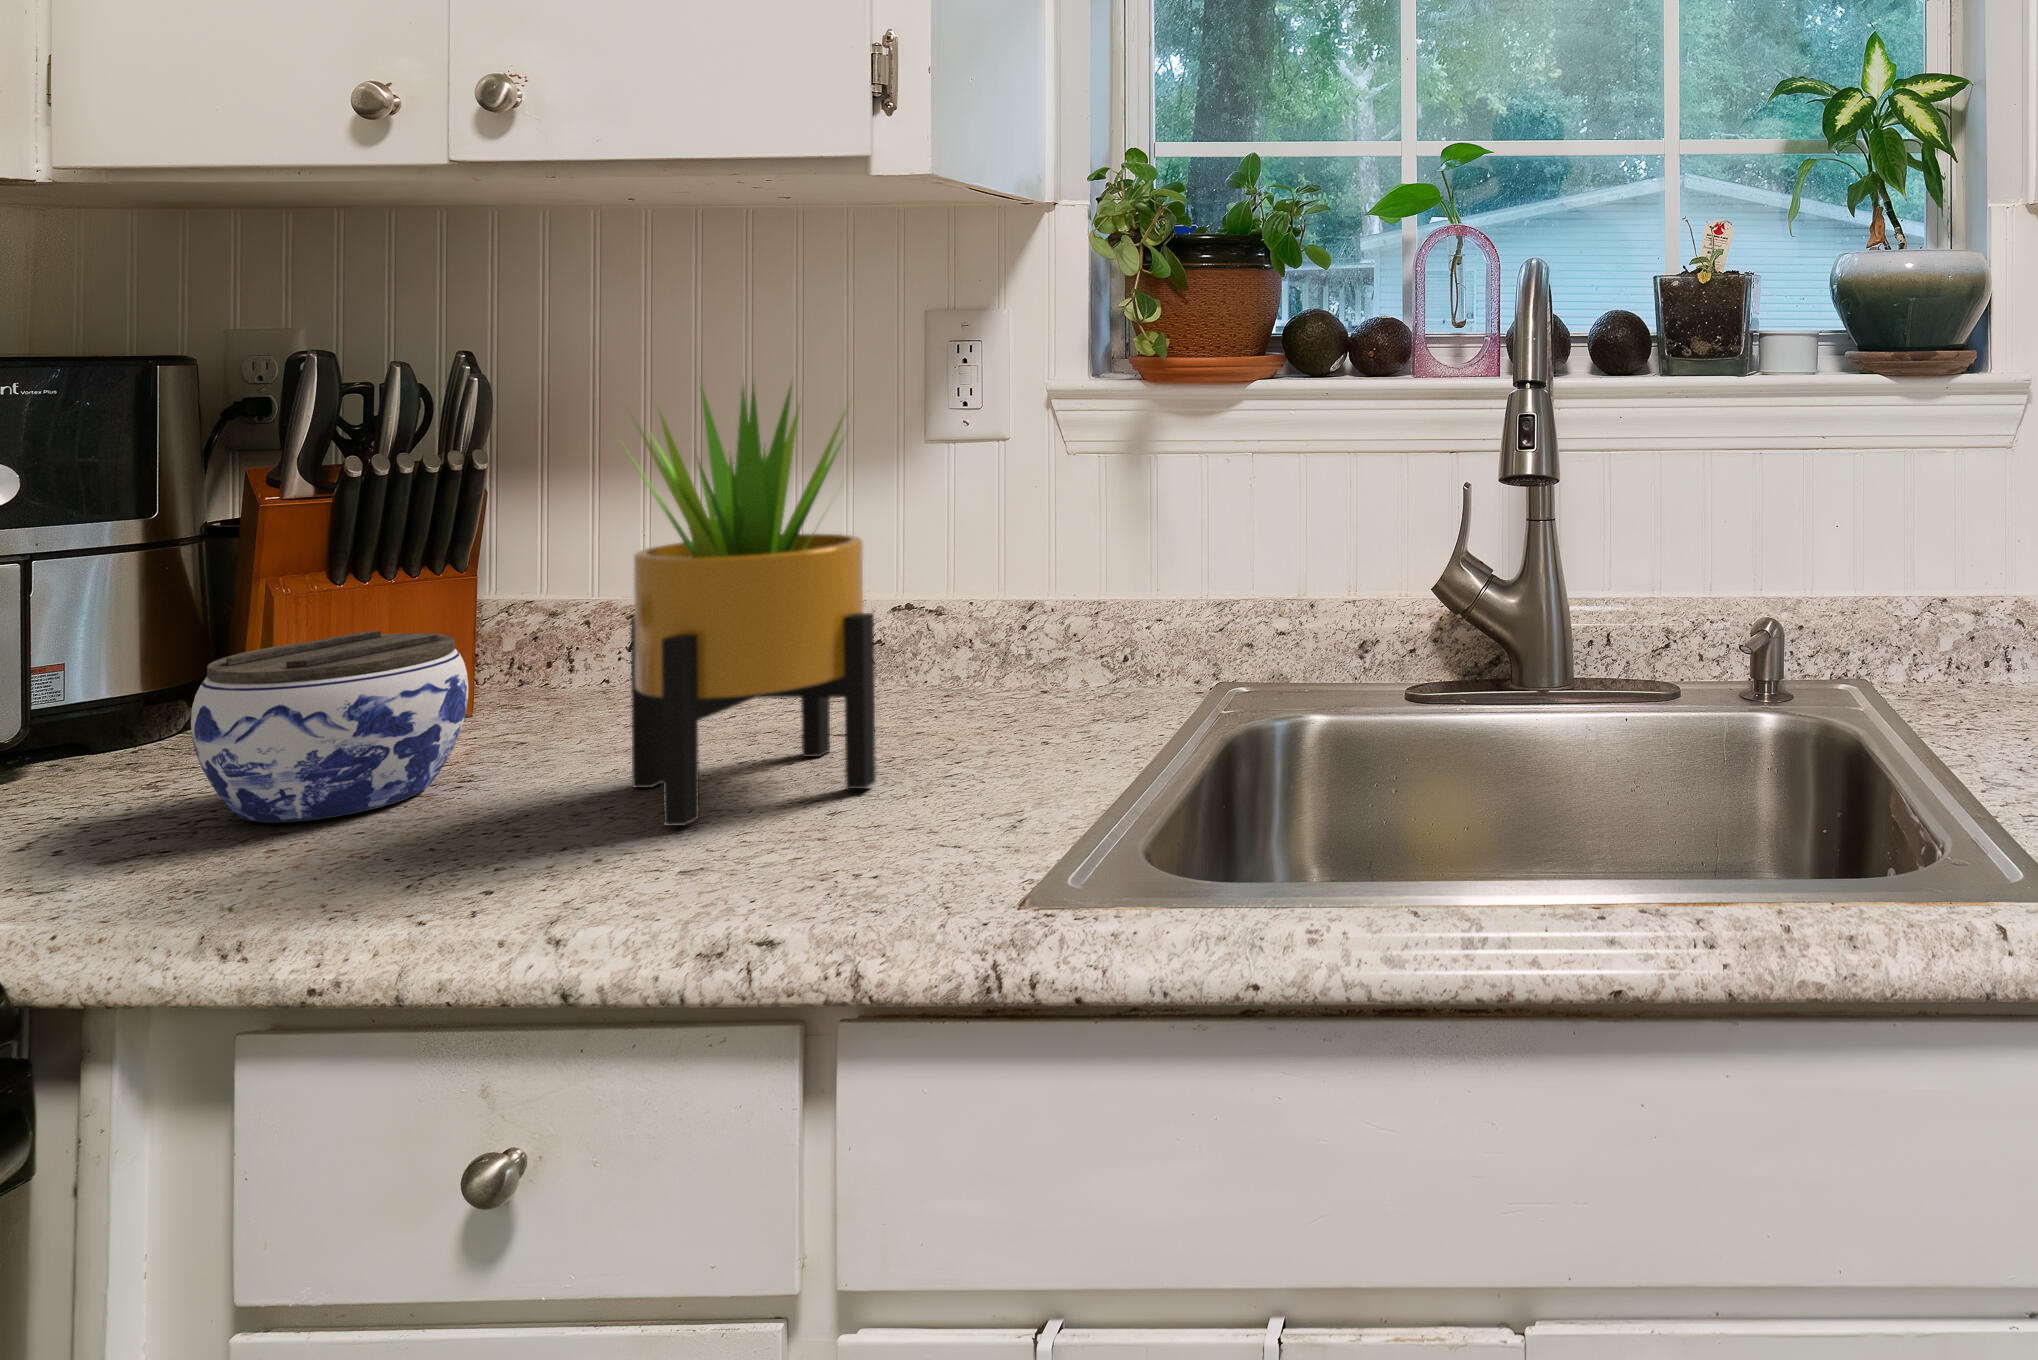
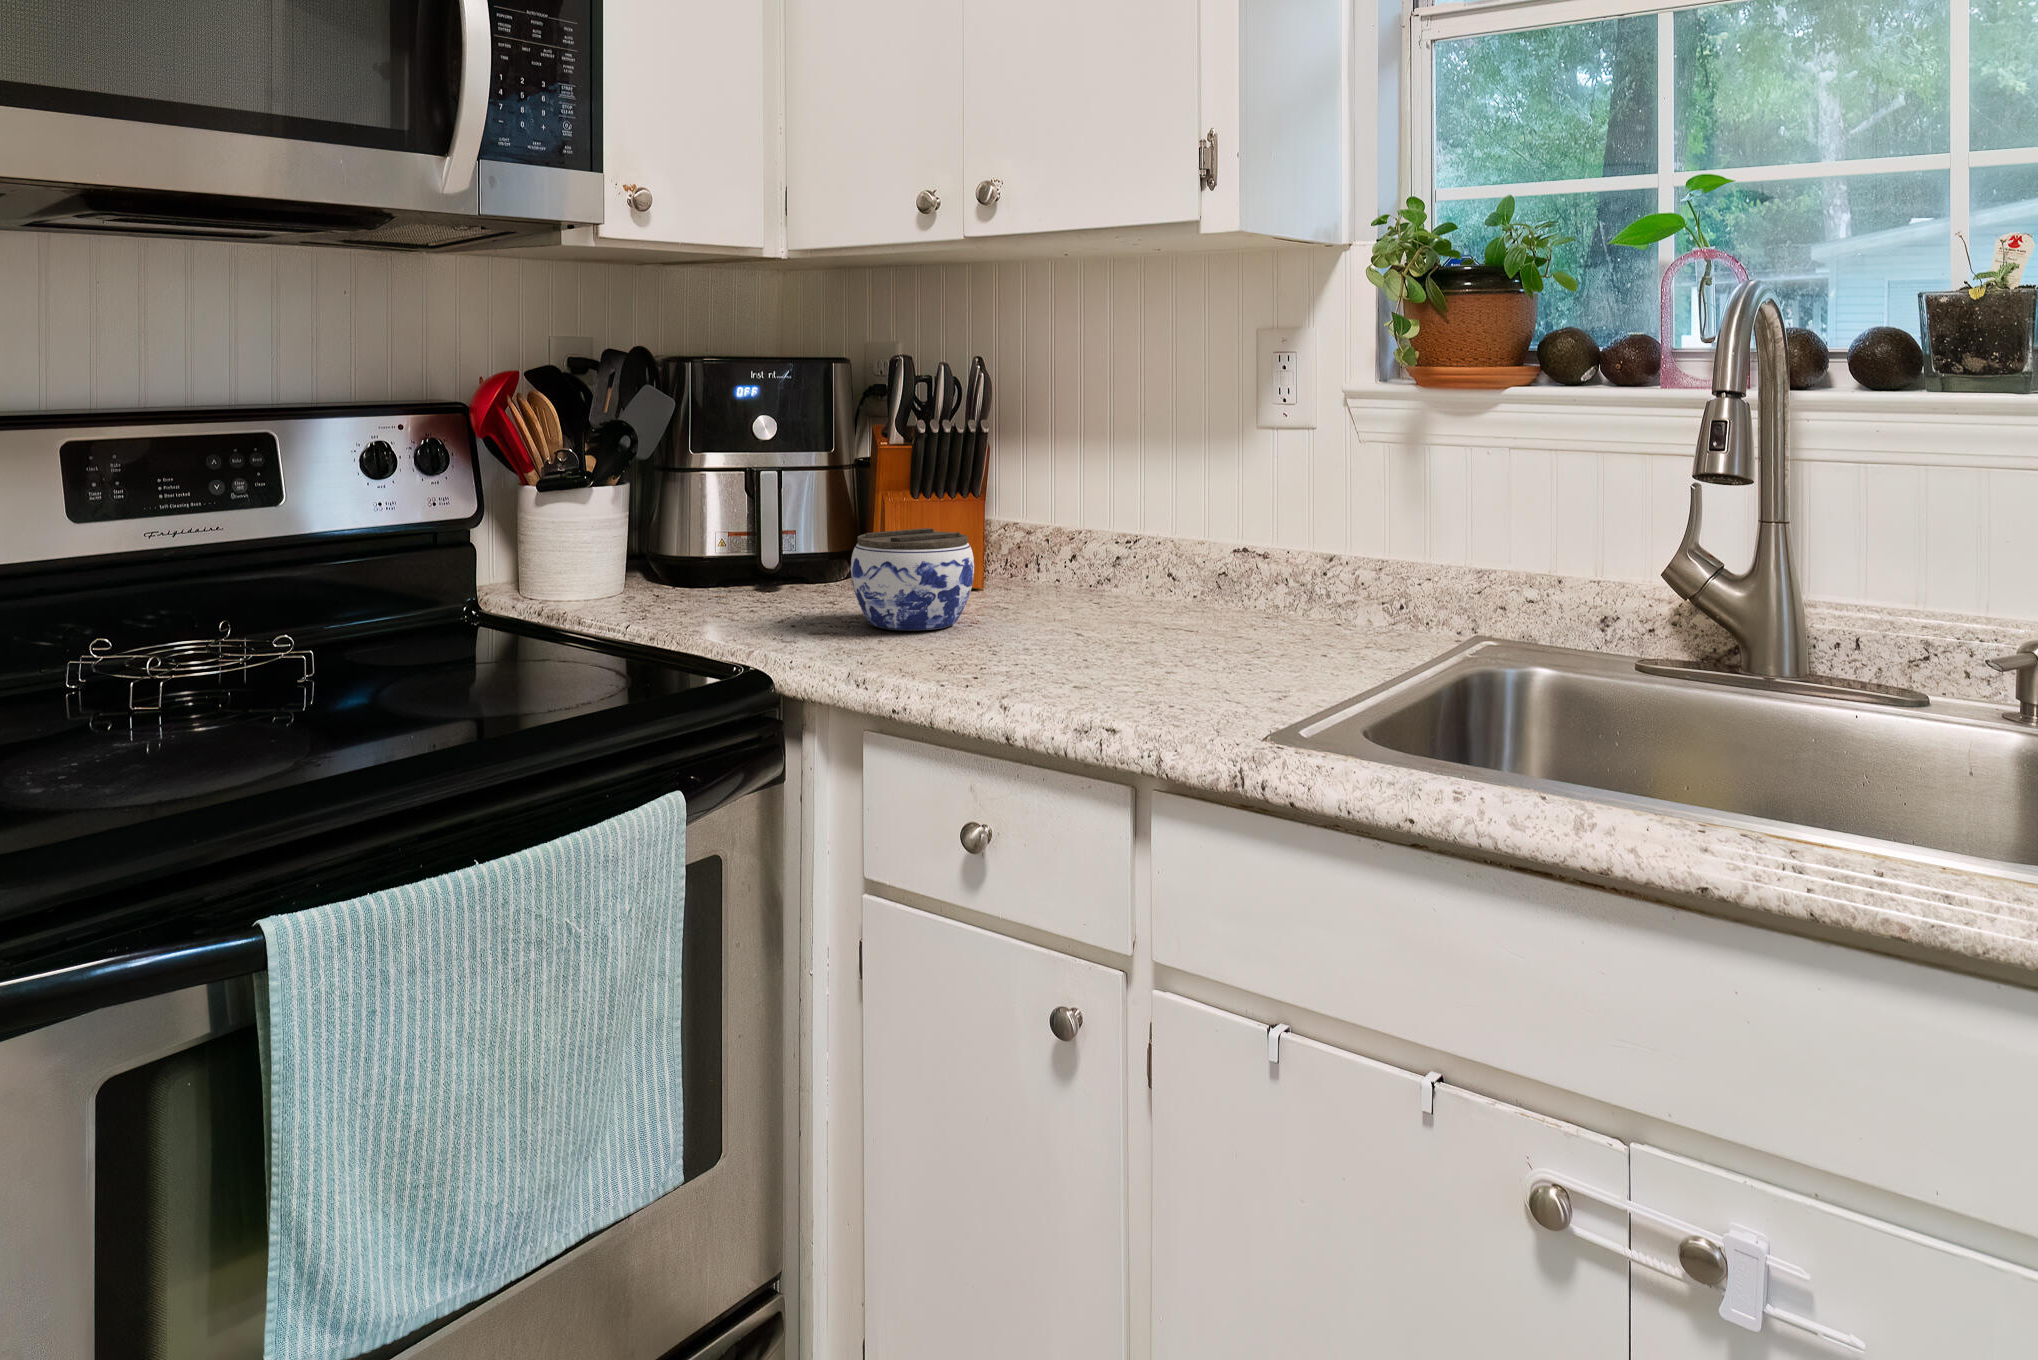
potted plant: present [631,385,876,826] -> none [1042,378,1201,662]

